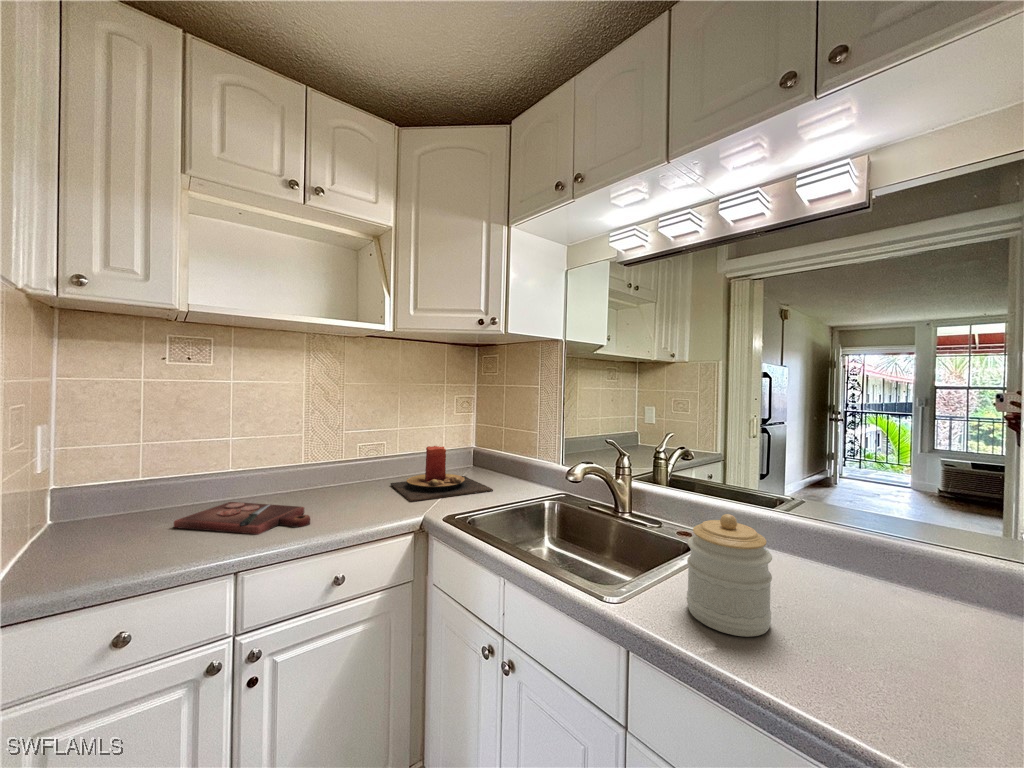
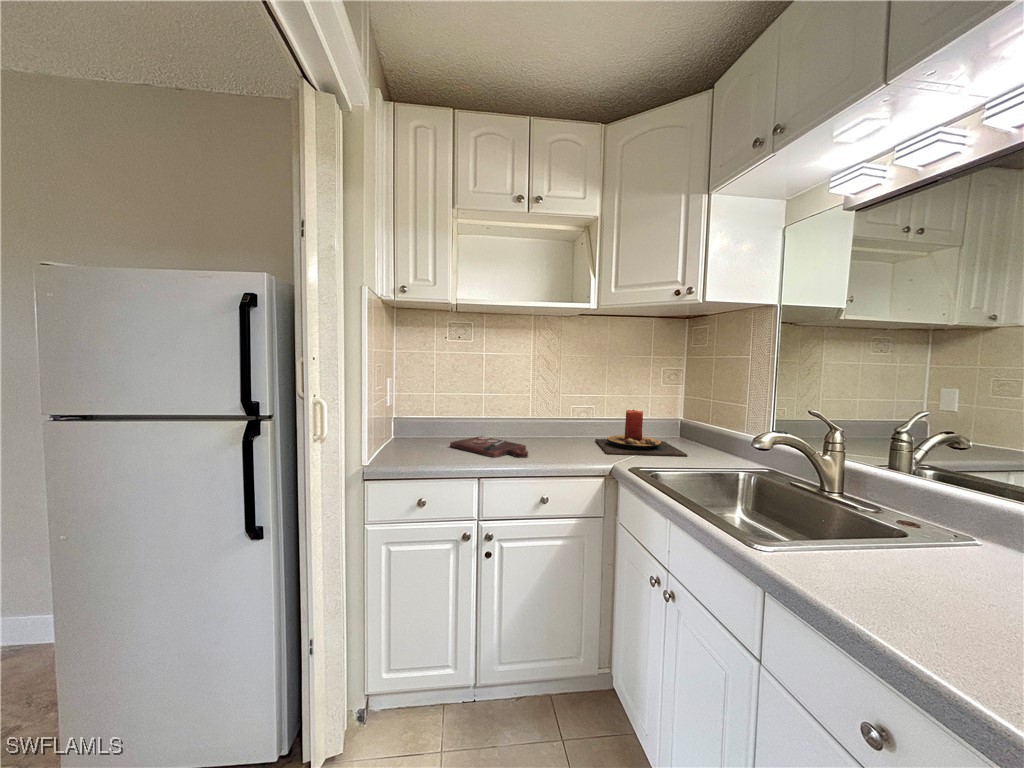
jar: present [687,514,772,637] -> none [843,487,962,619]

